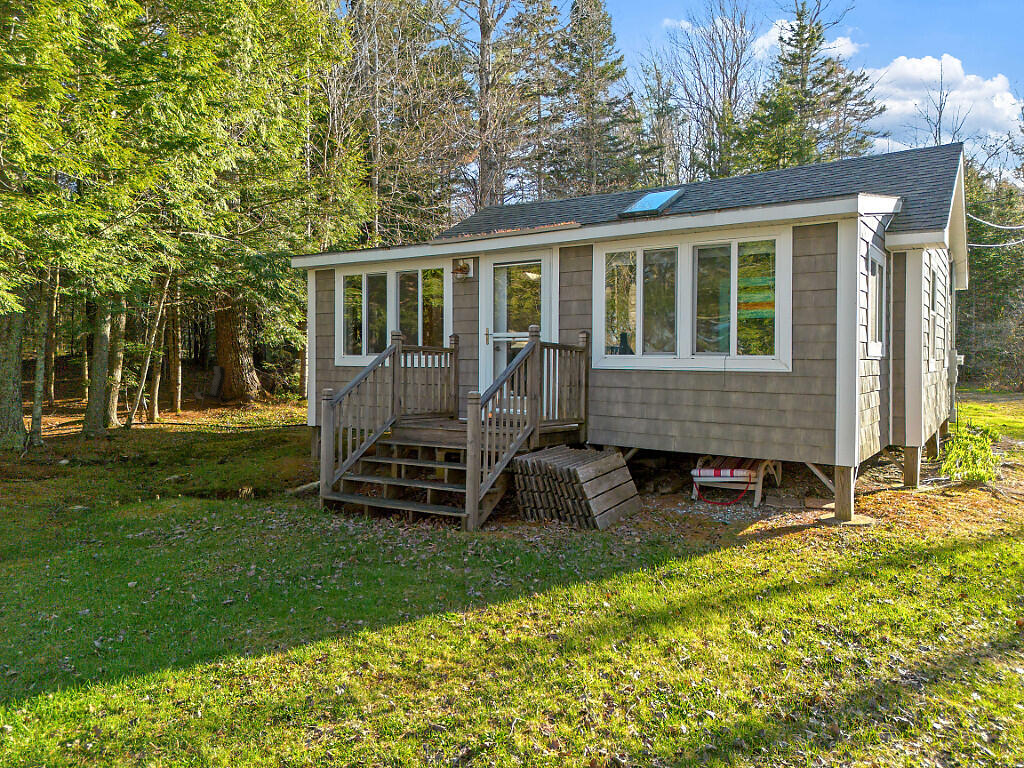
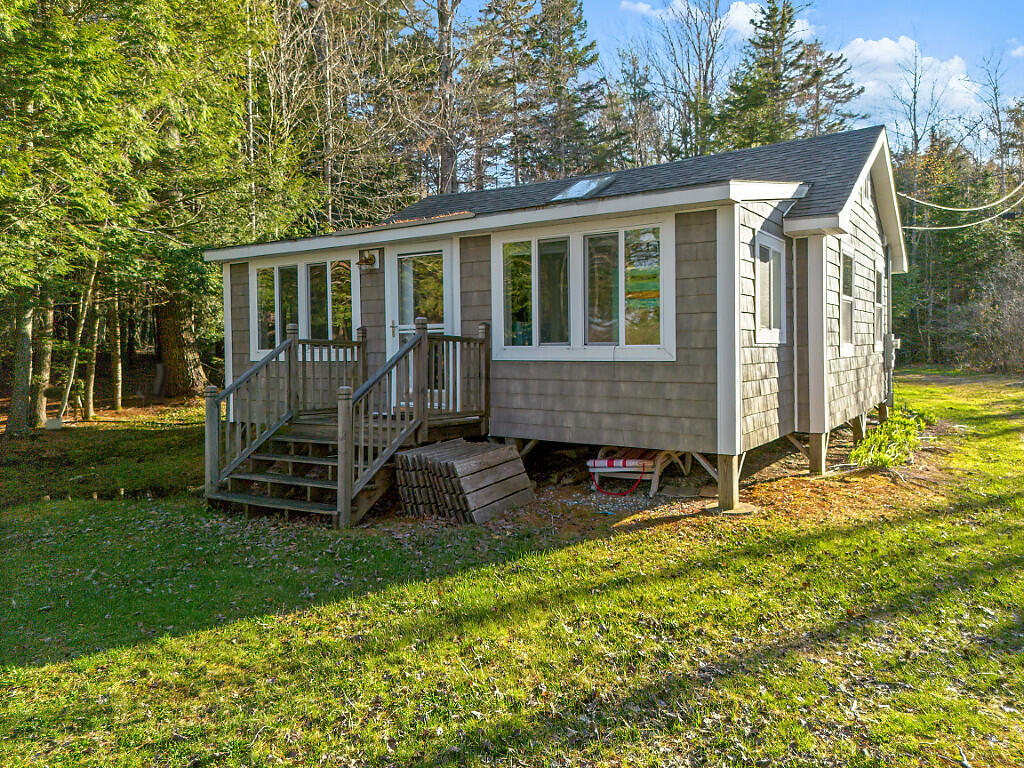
potted tree: none [114,387,134,429] -> present [43,386,63,429]

